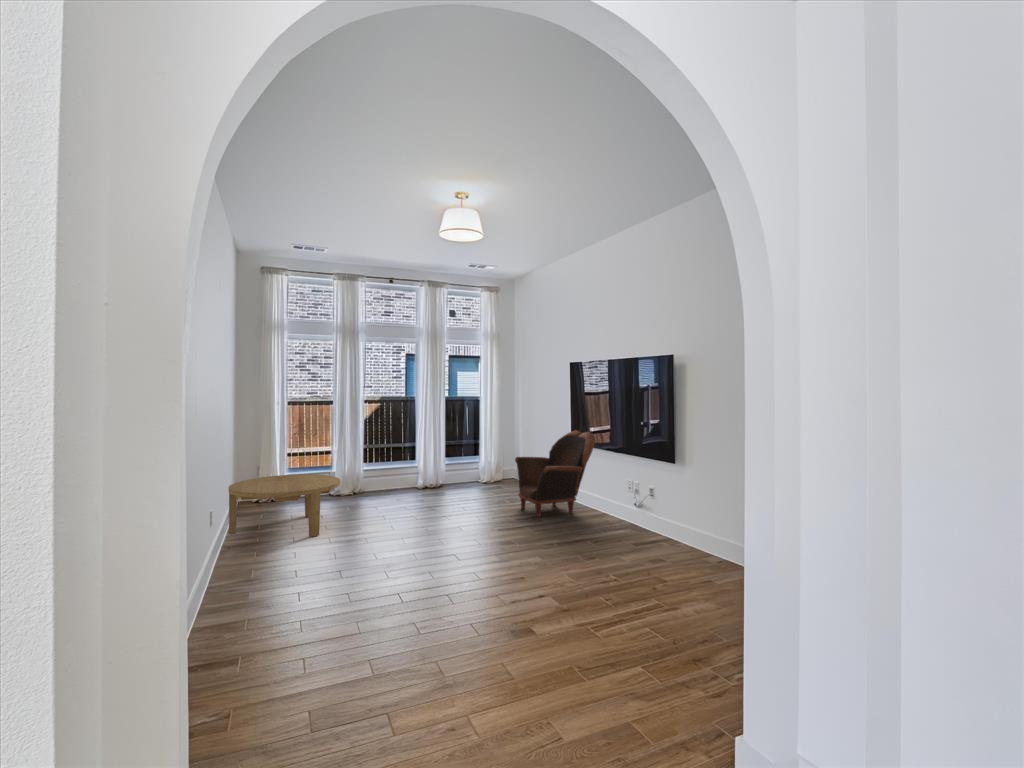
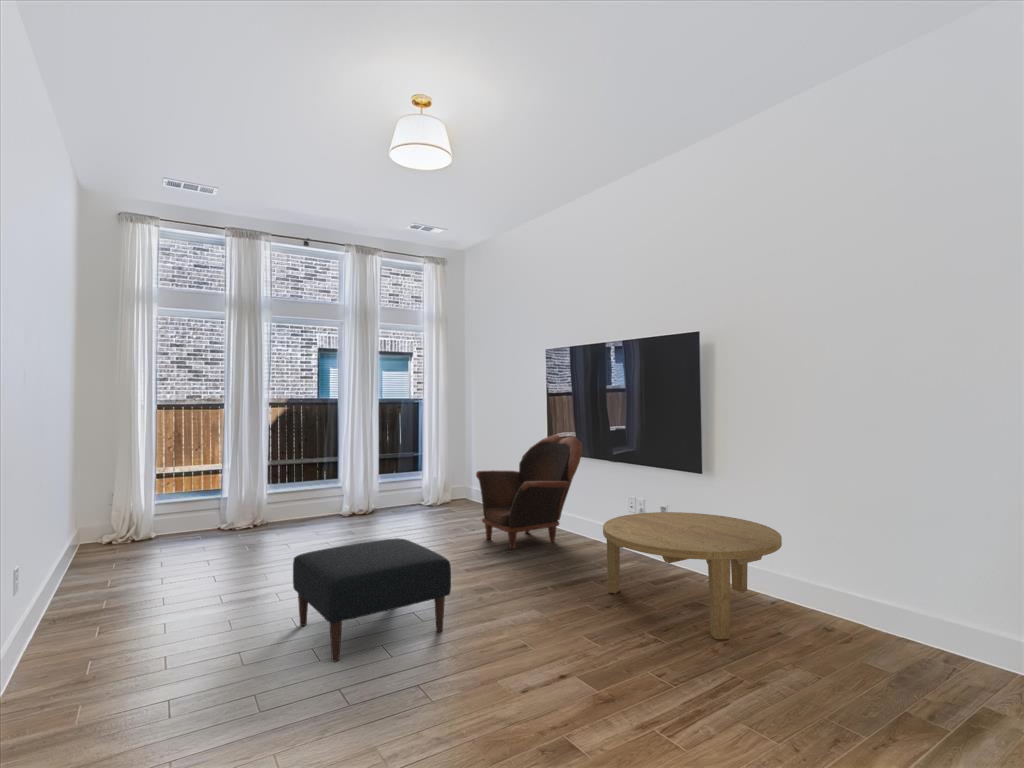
coffee table: present [228,474,340,537] -> present [603,512,782,639]
ottoman: none [375,503,477,579] -> present [293,538,451,661]

